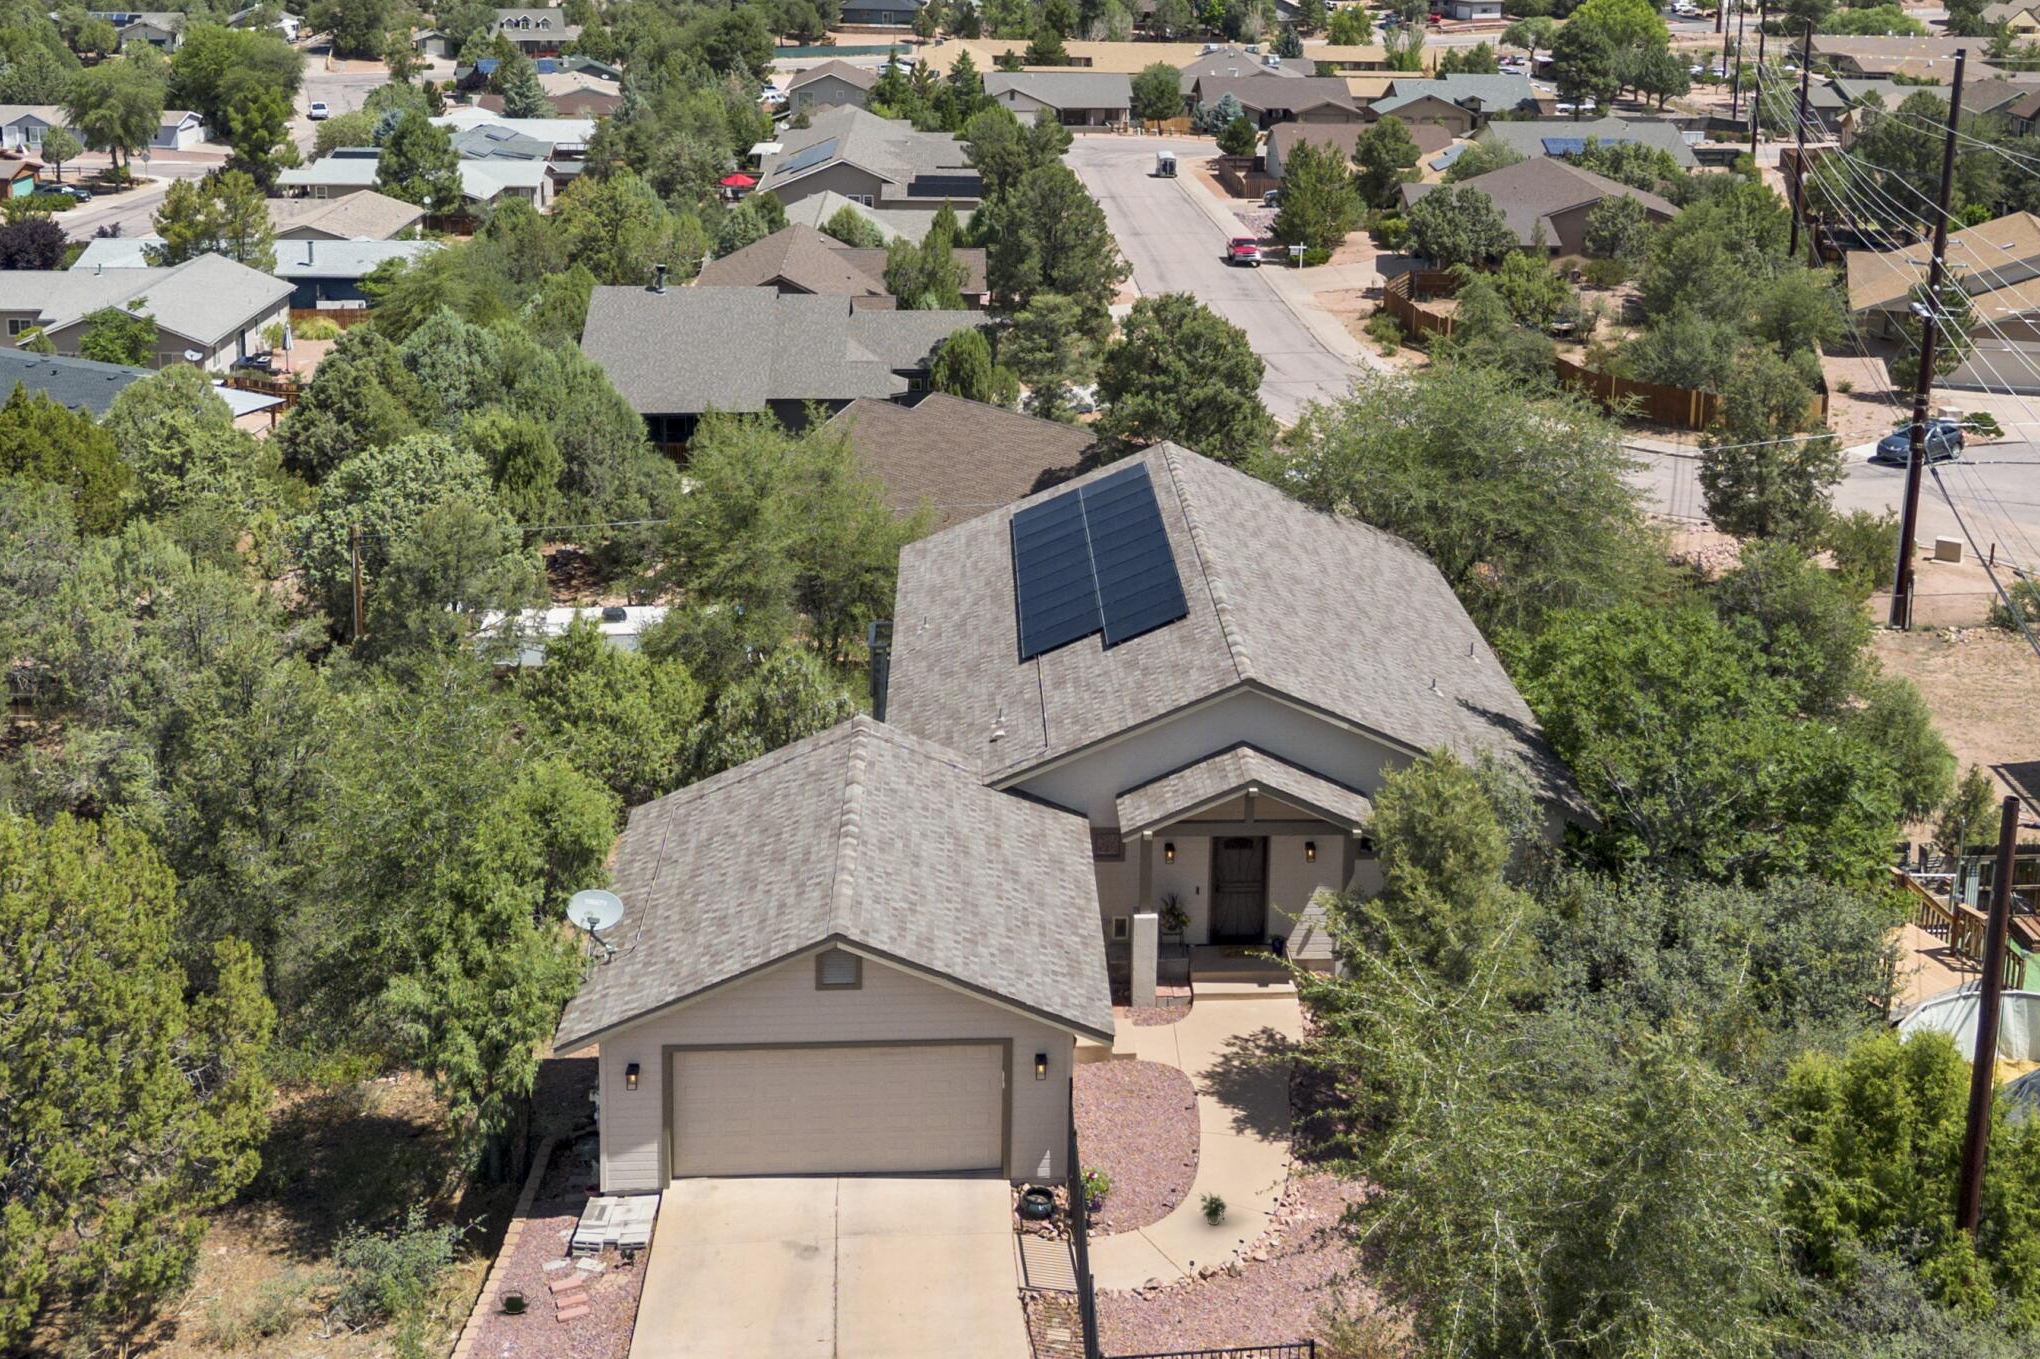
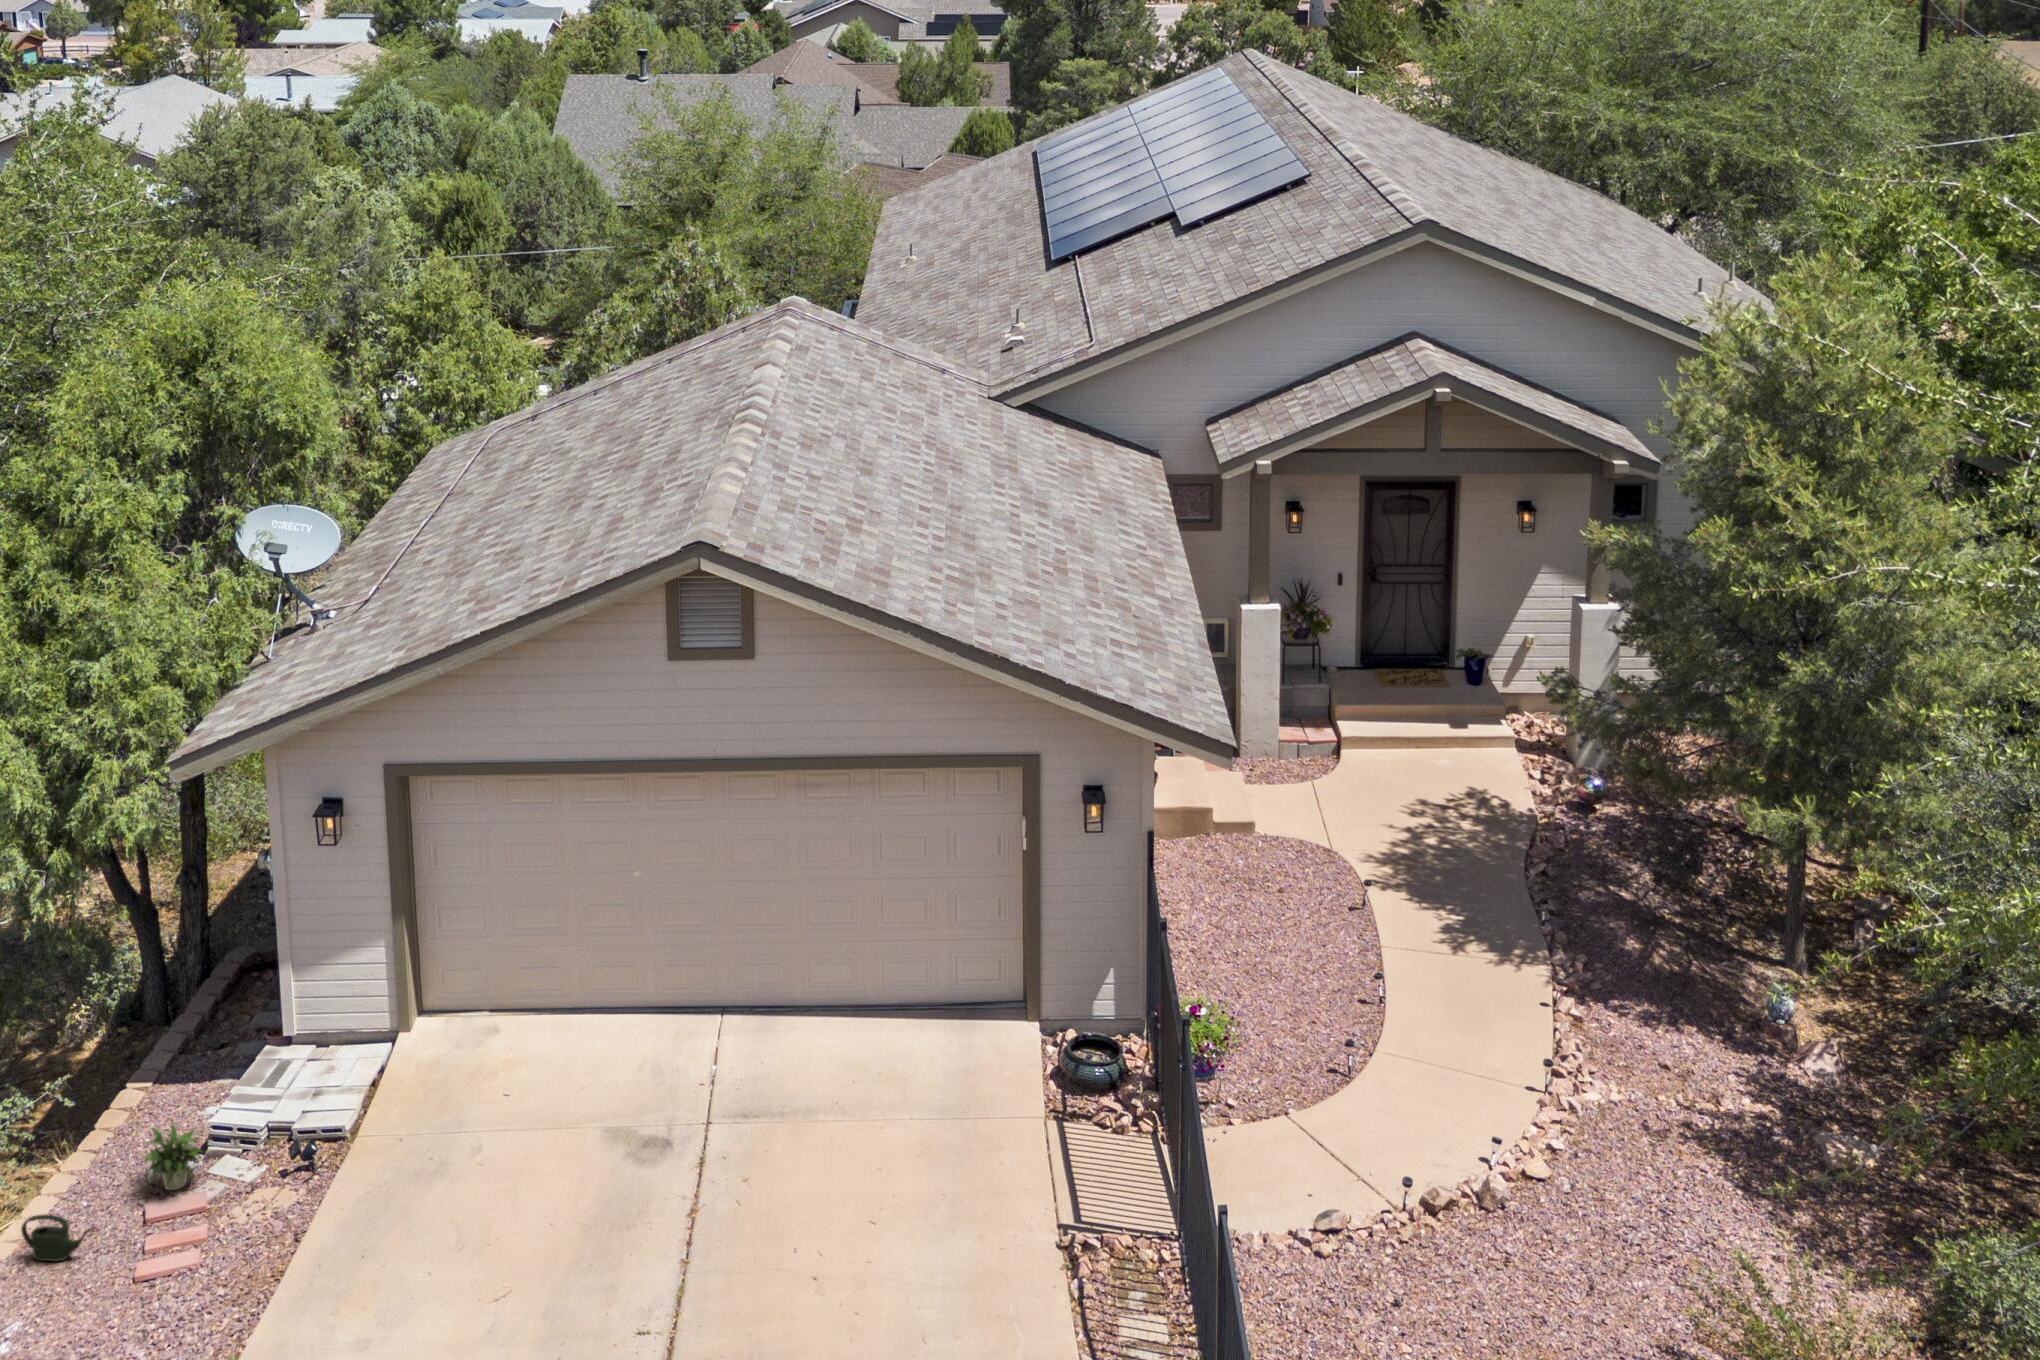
potted plant: present [1201,1195,1226,1225] -> present [141,1124,202,1190]

